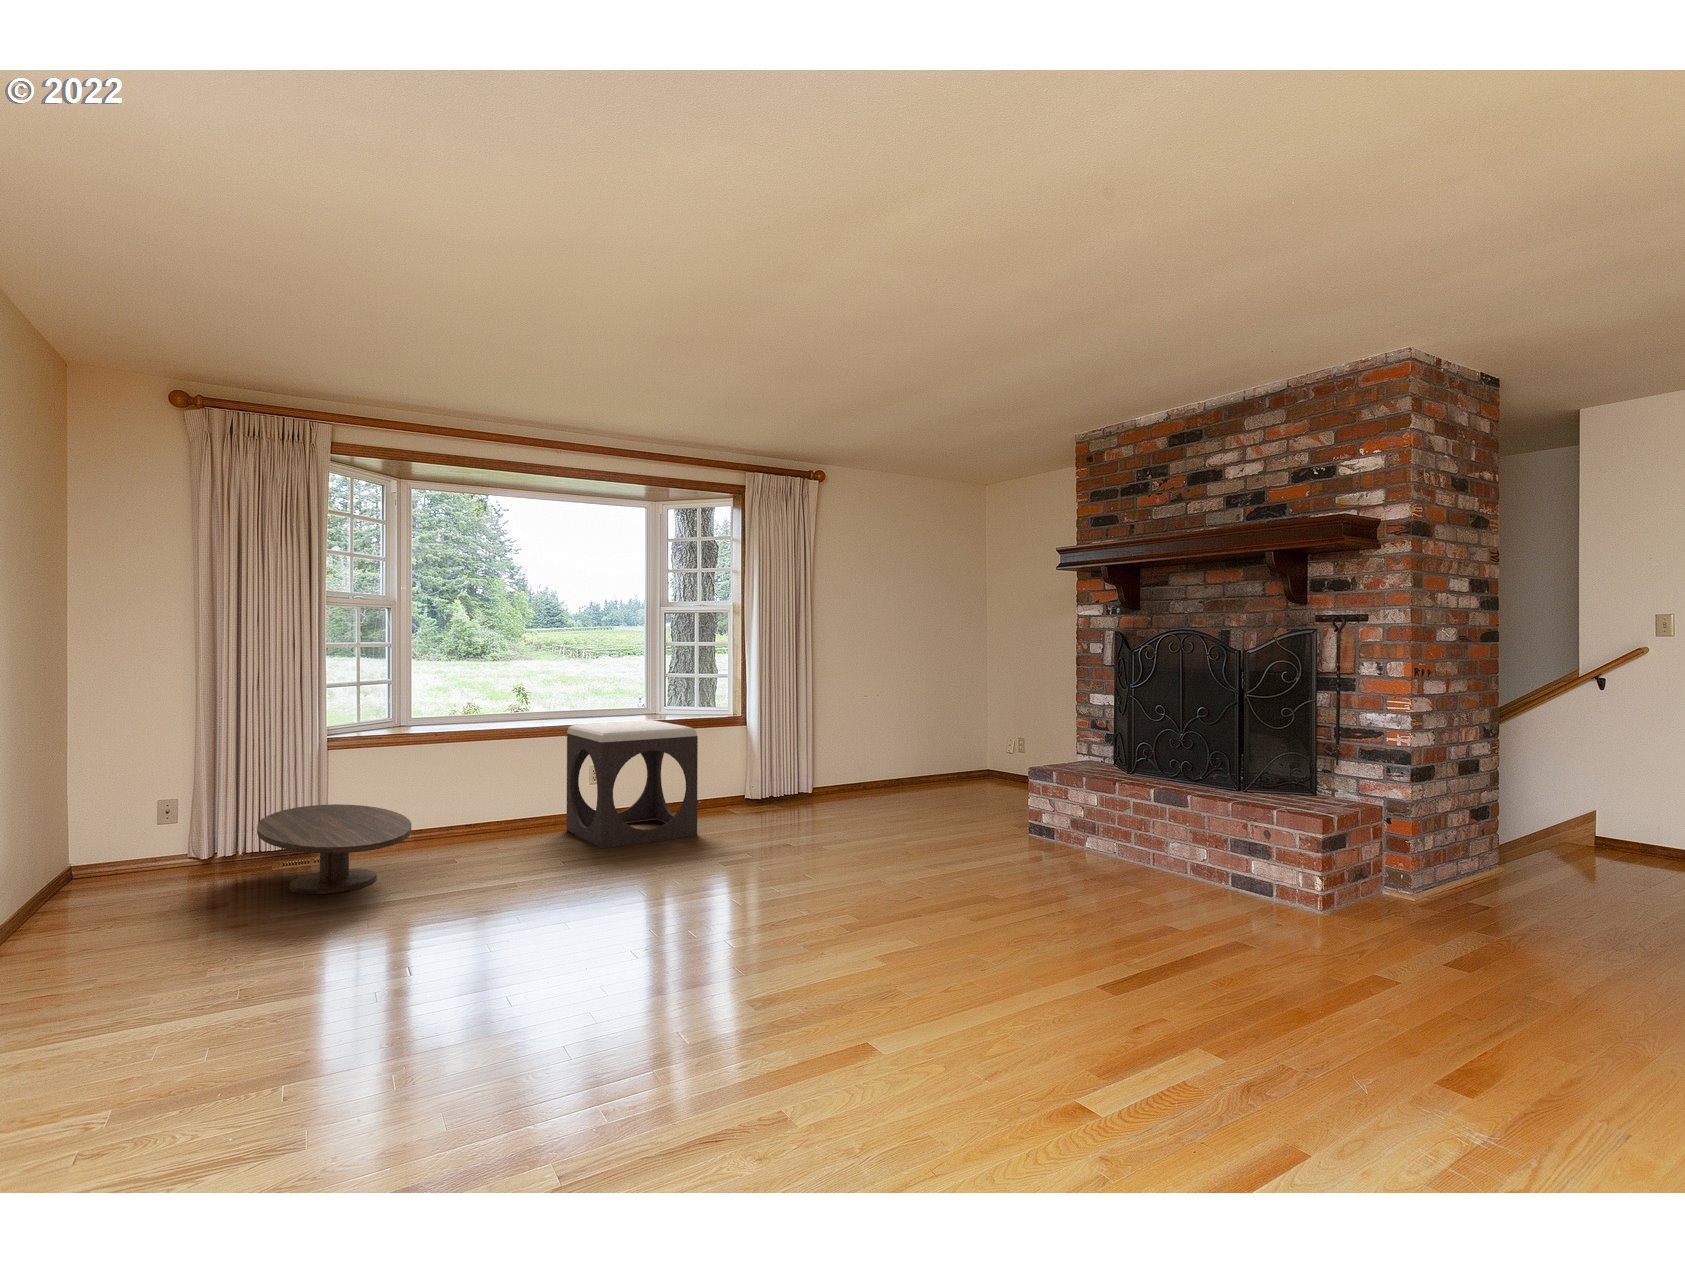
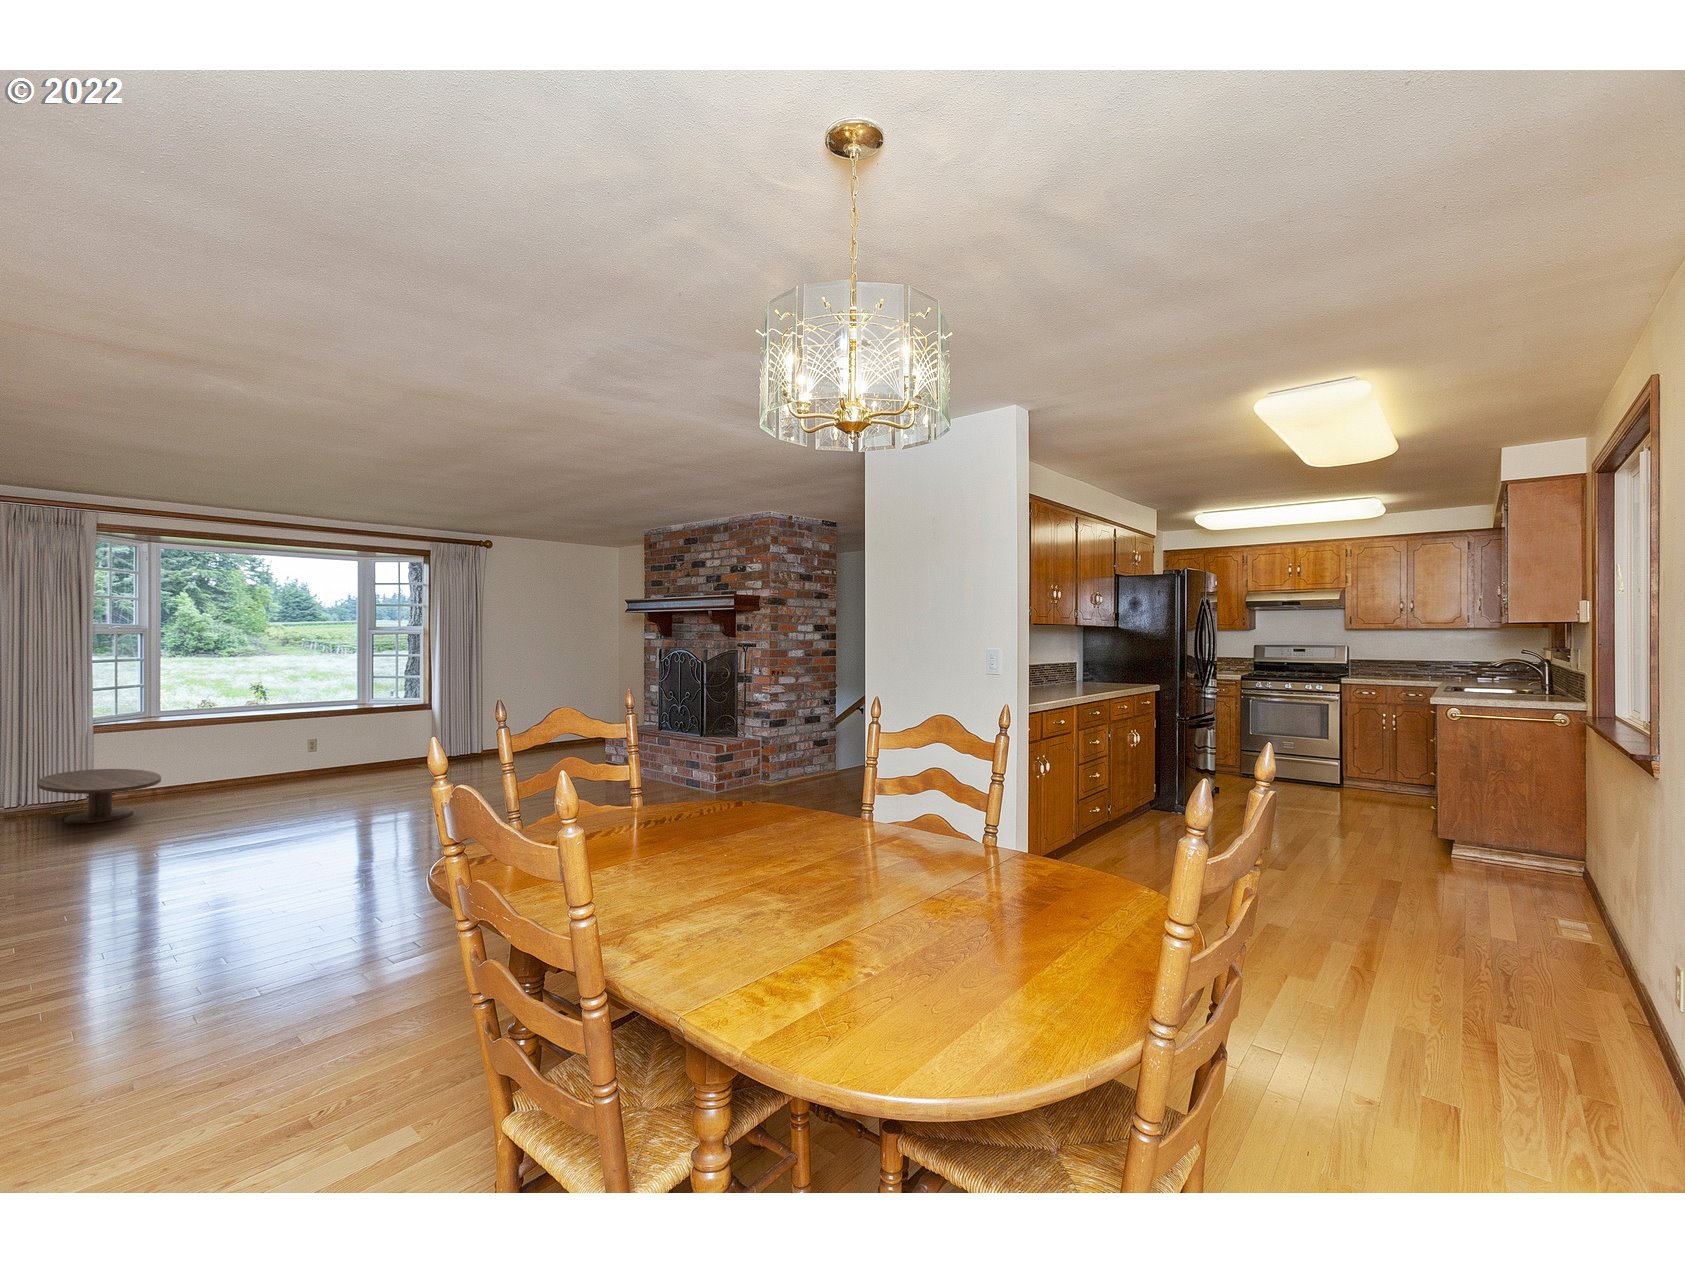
footstool: present [567,720,698,848] -> none [288,708,385,790]

